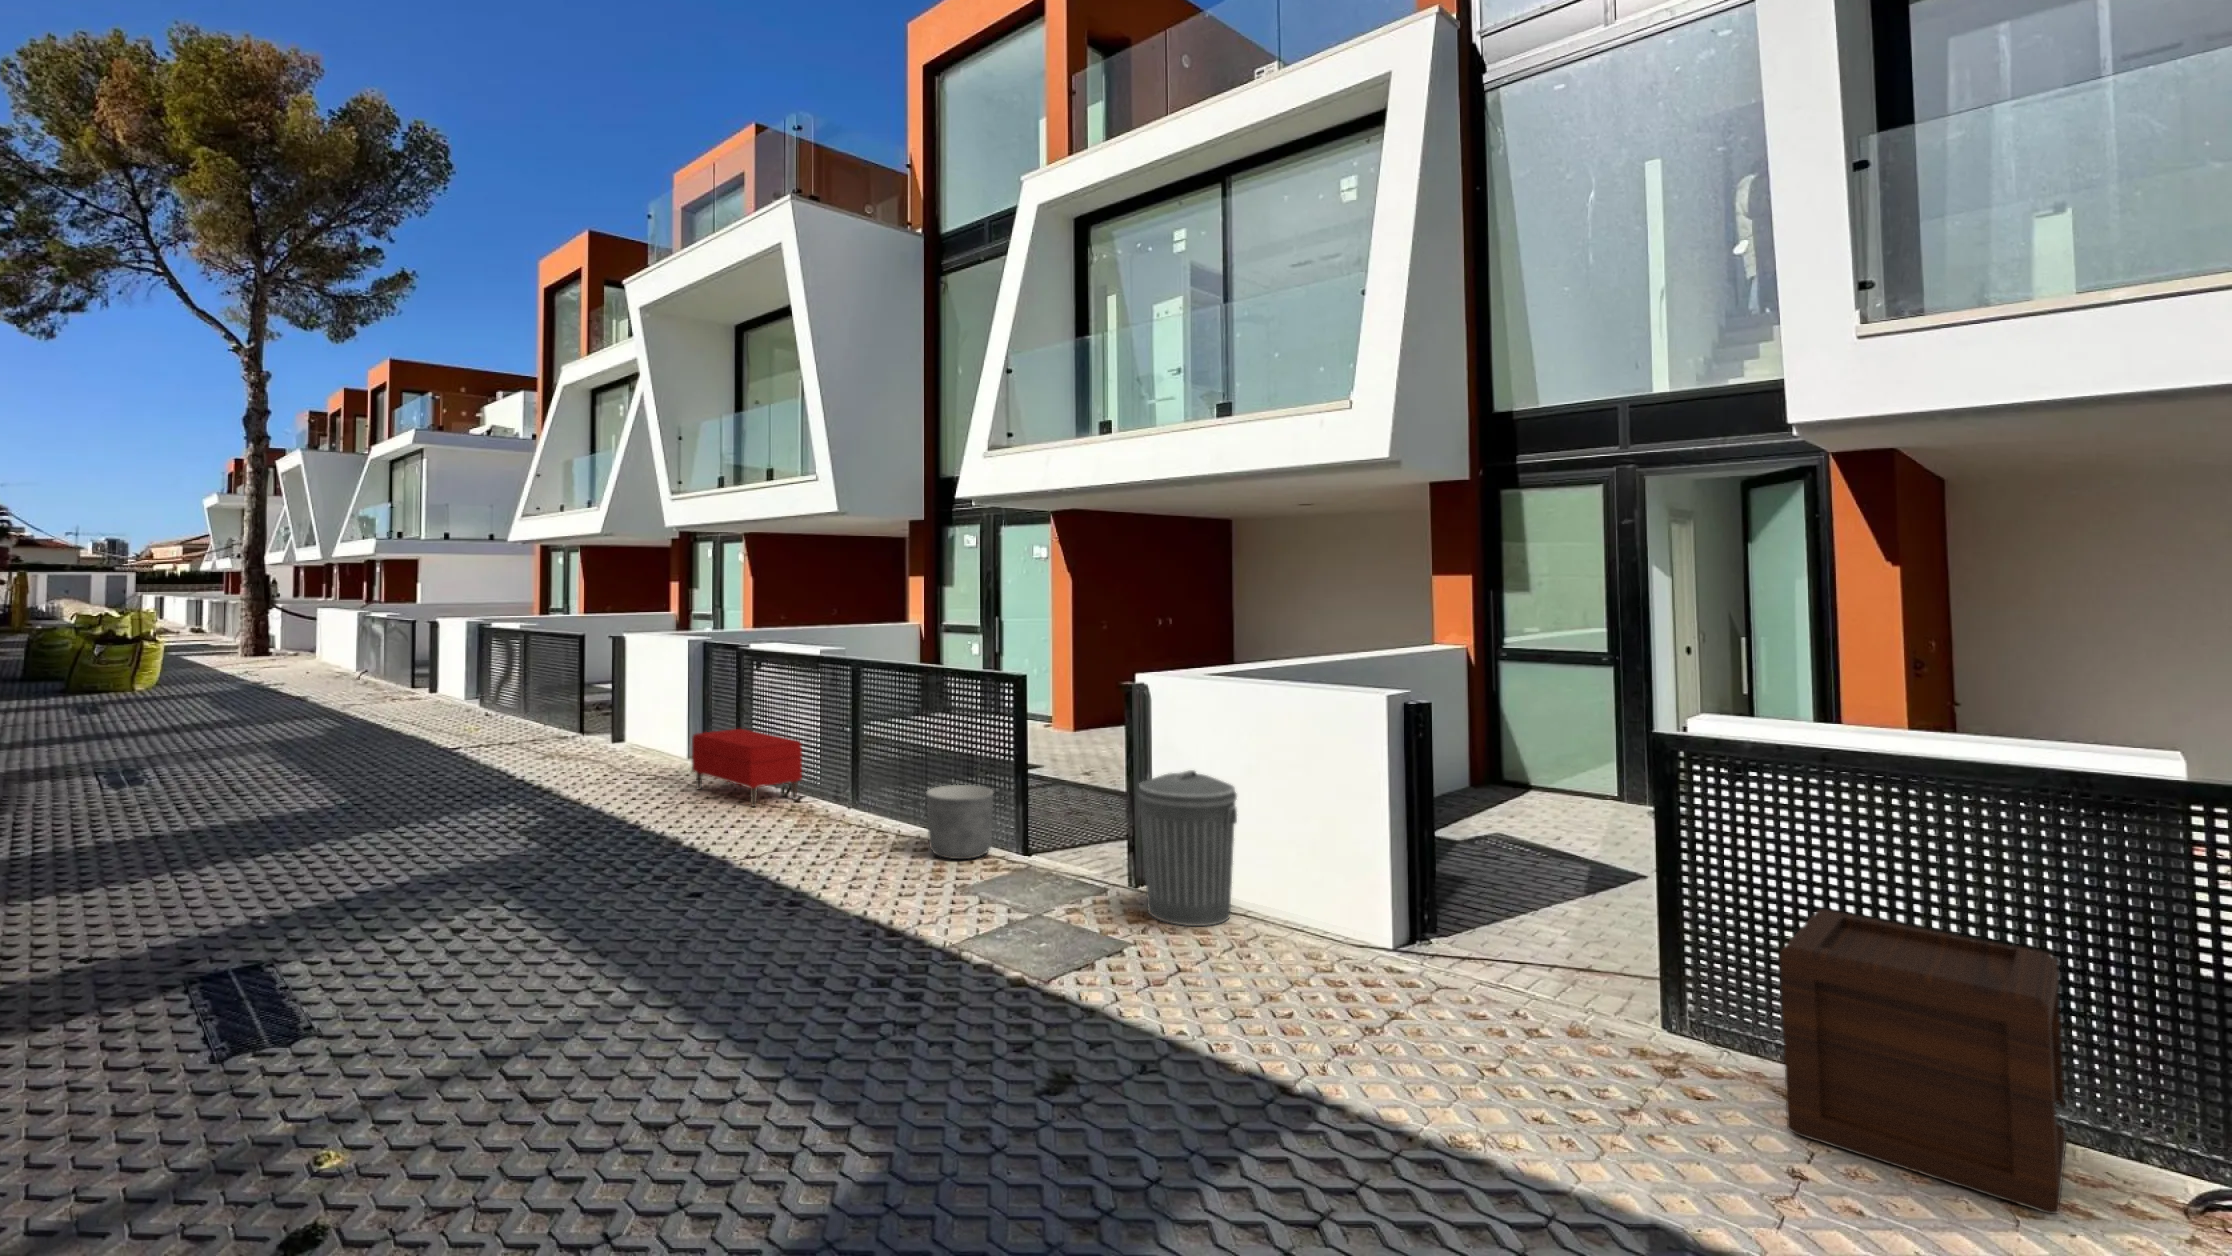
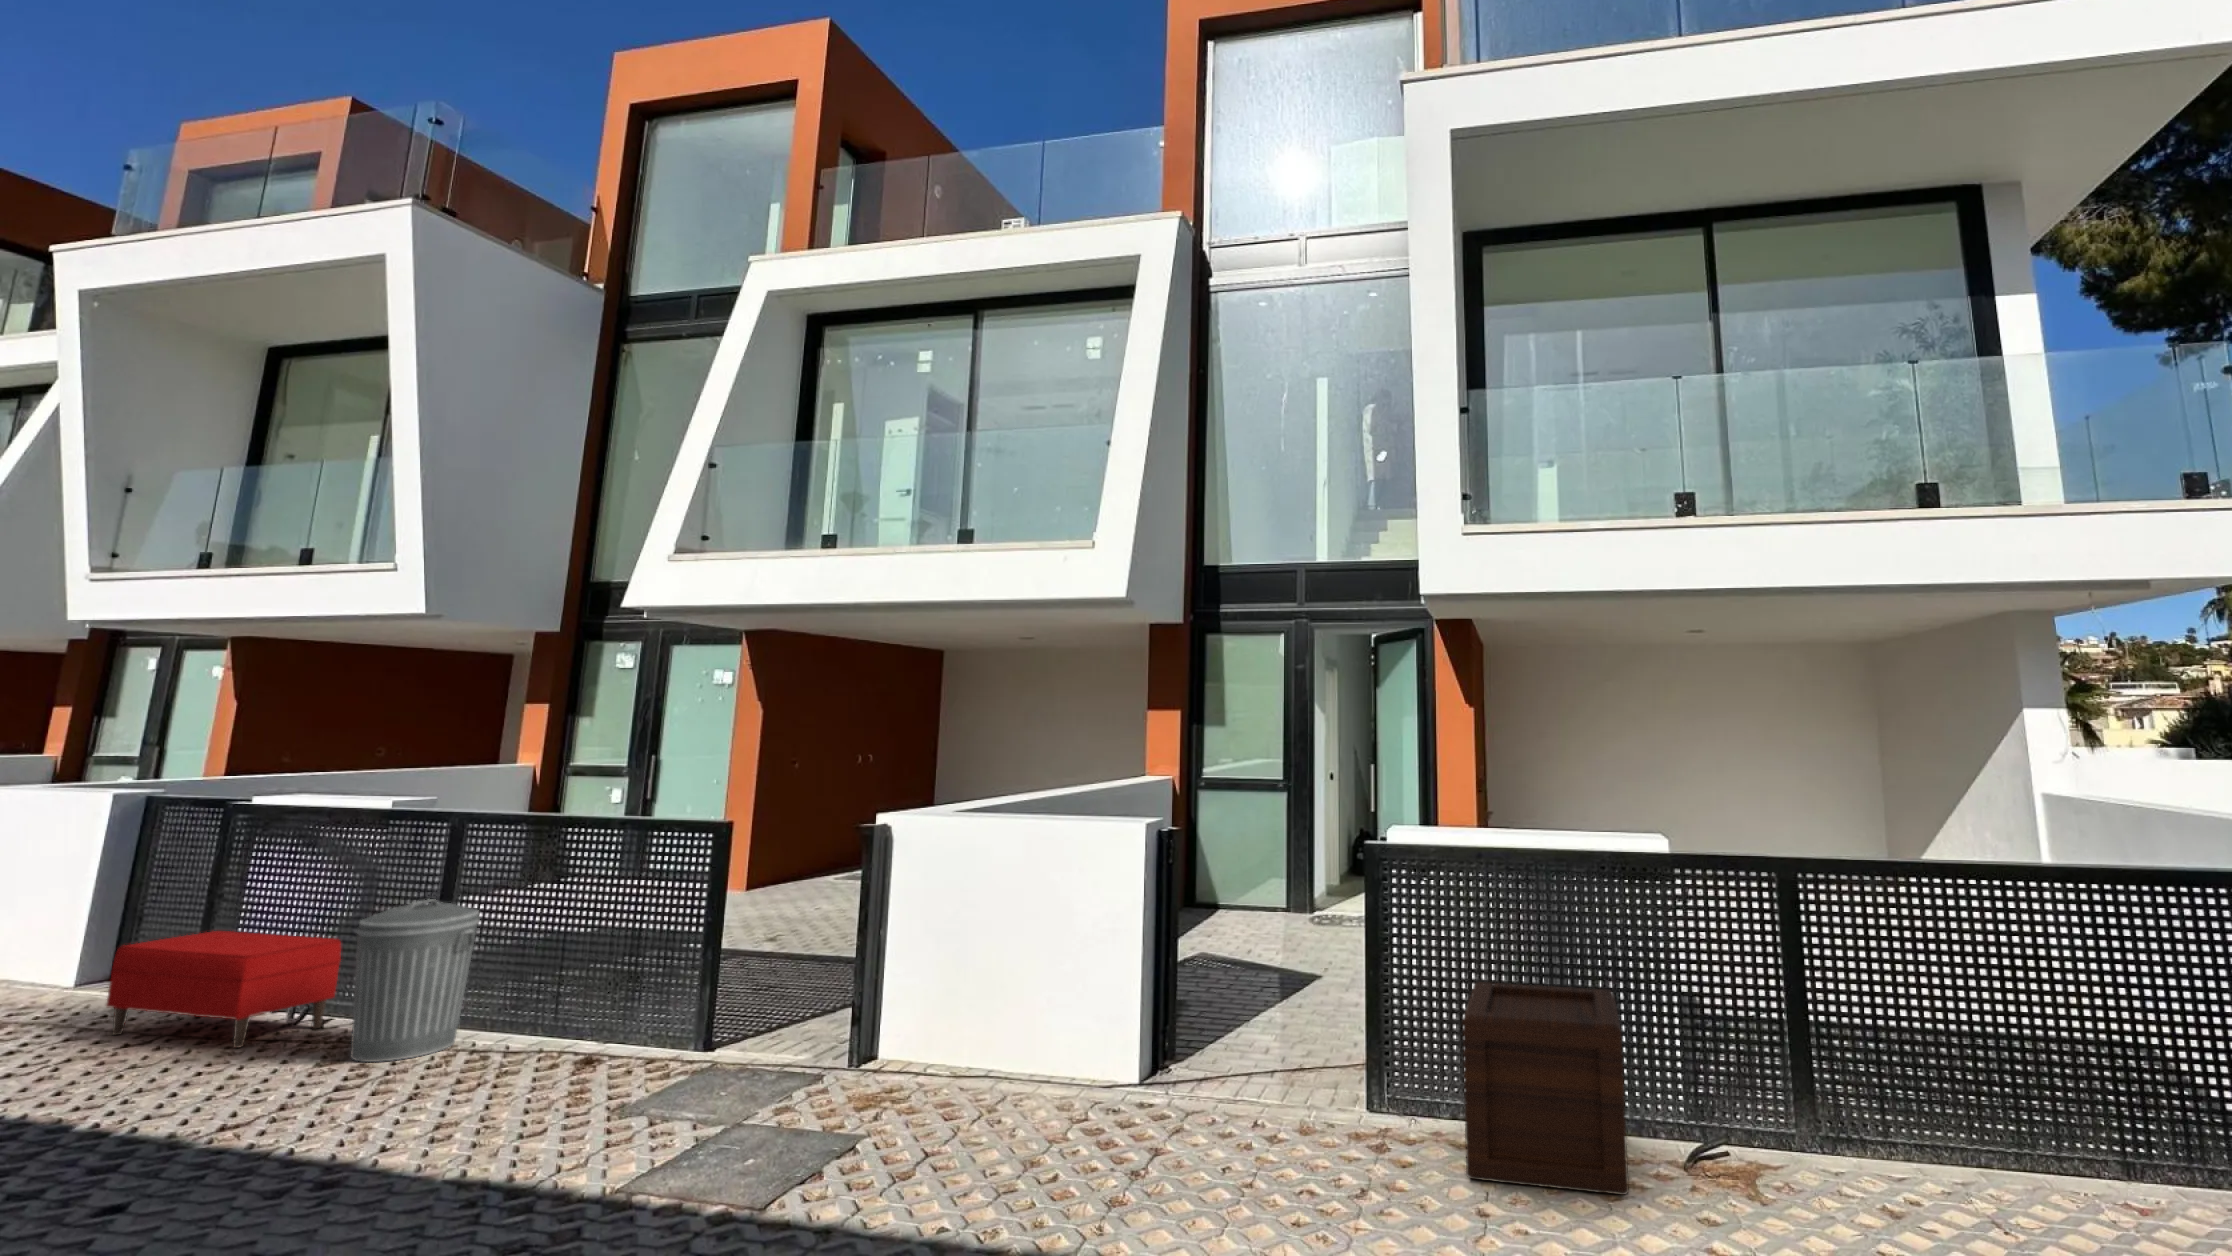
trash can: present [1138,770,1237,926] -> present [350,899,480,1062]
planter: present [926,785,993,859] -> none [565,972,669,1074]

